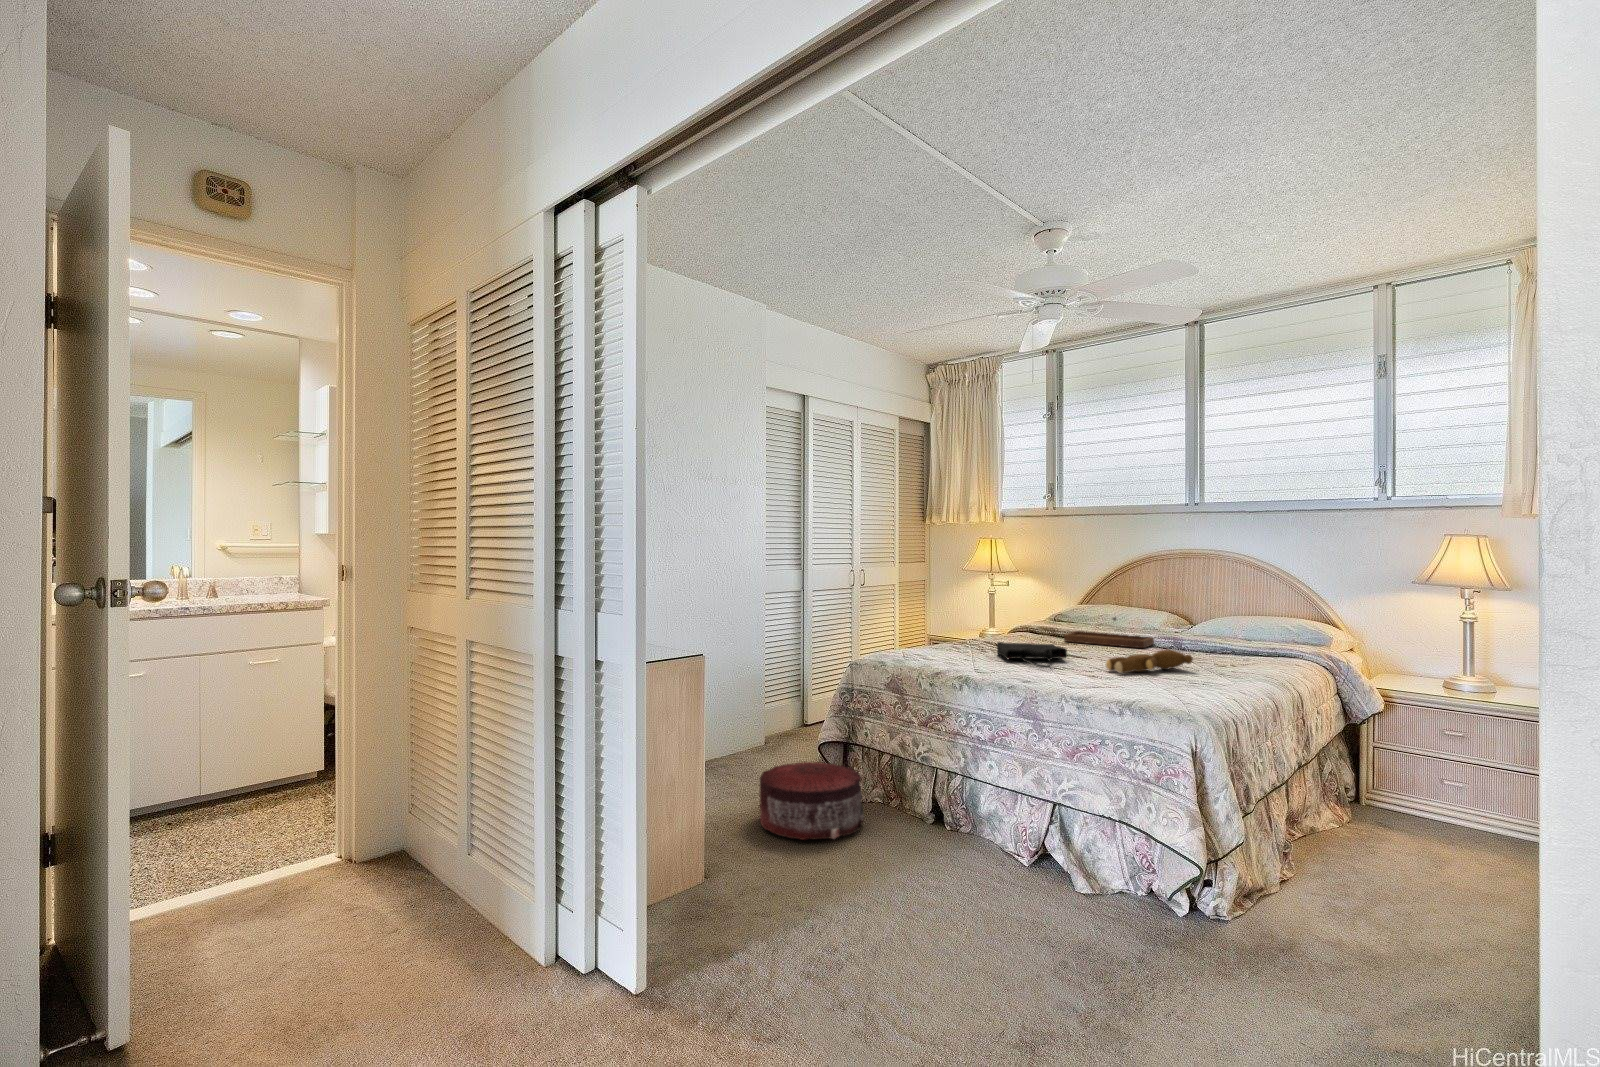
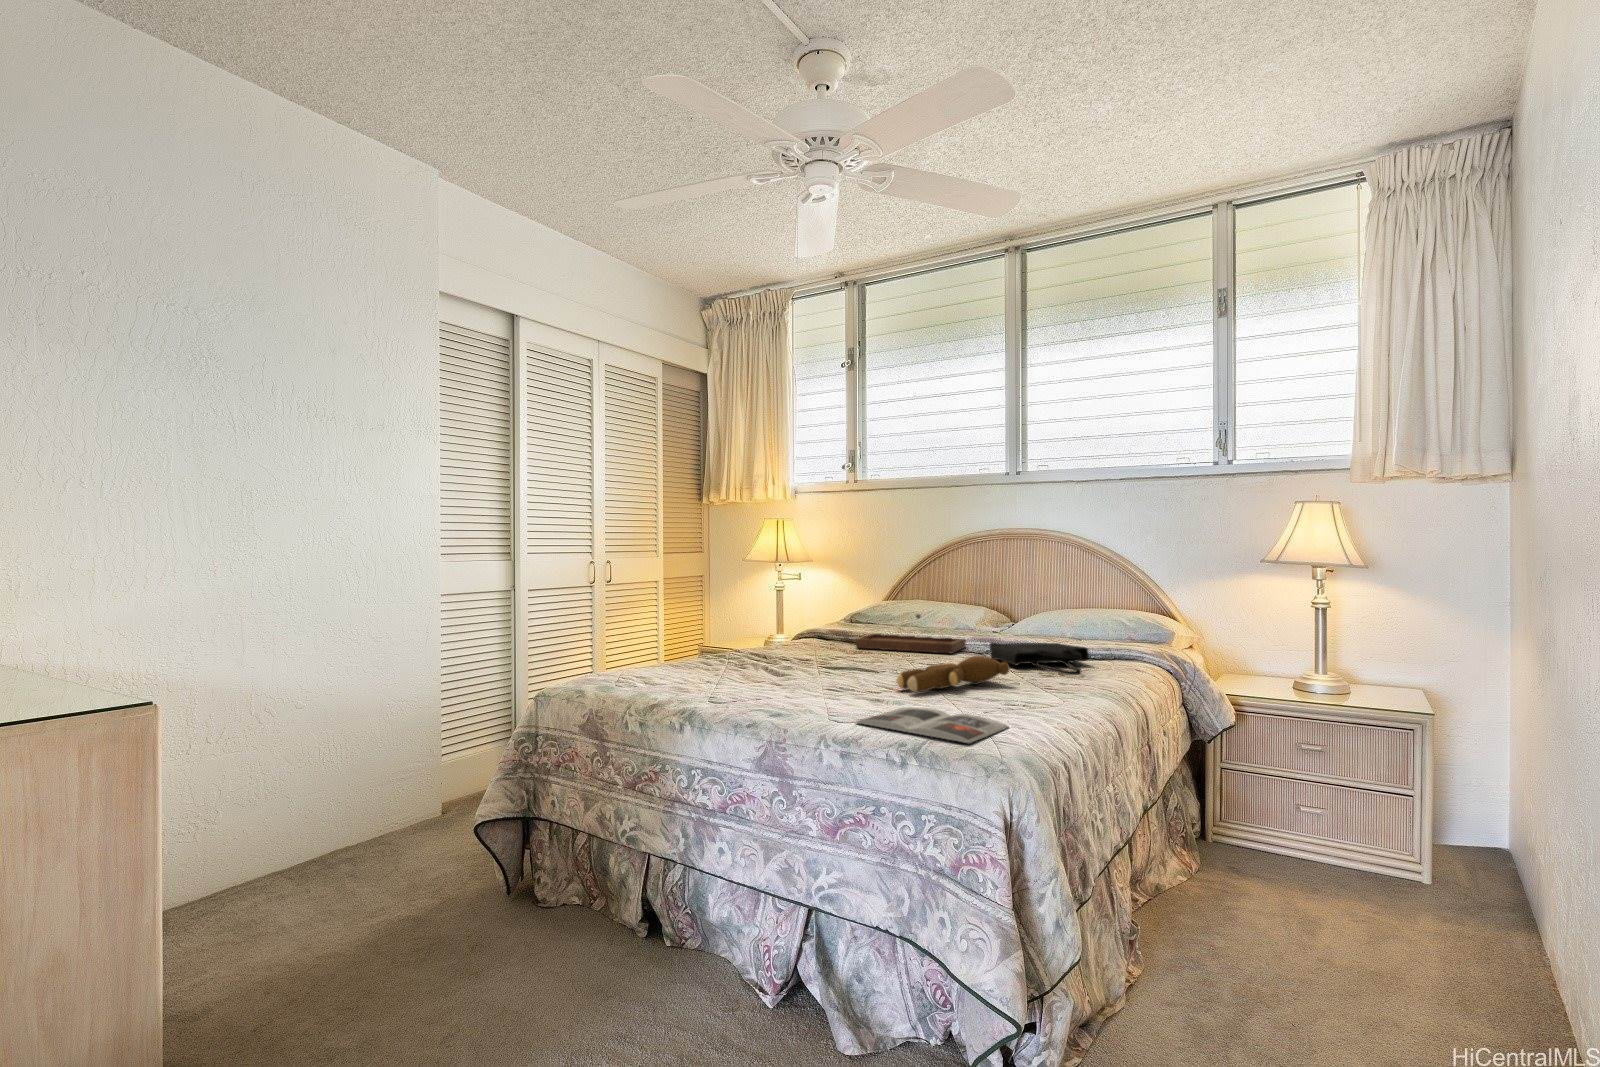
tote bag: present [997,642,1067,668] -> present [990,643,1089,675]
magazine: none [1082,682,1194,704] -> present [856,707,1009,743]
pouf: present [759,762,864,840] -> none [342,851,528,1007]

